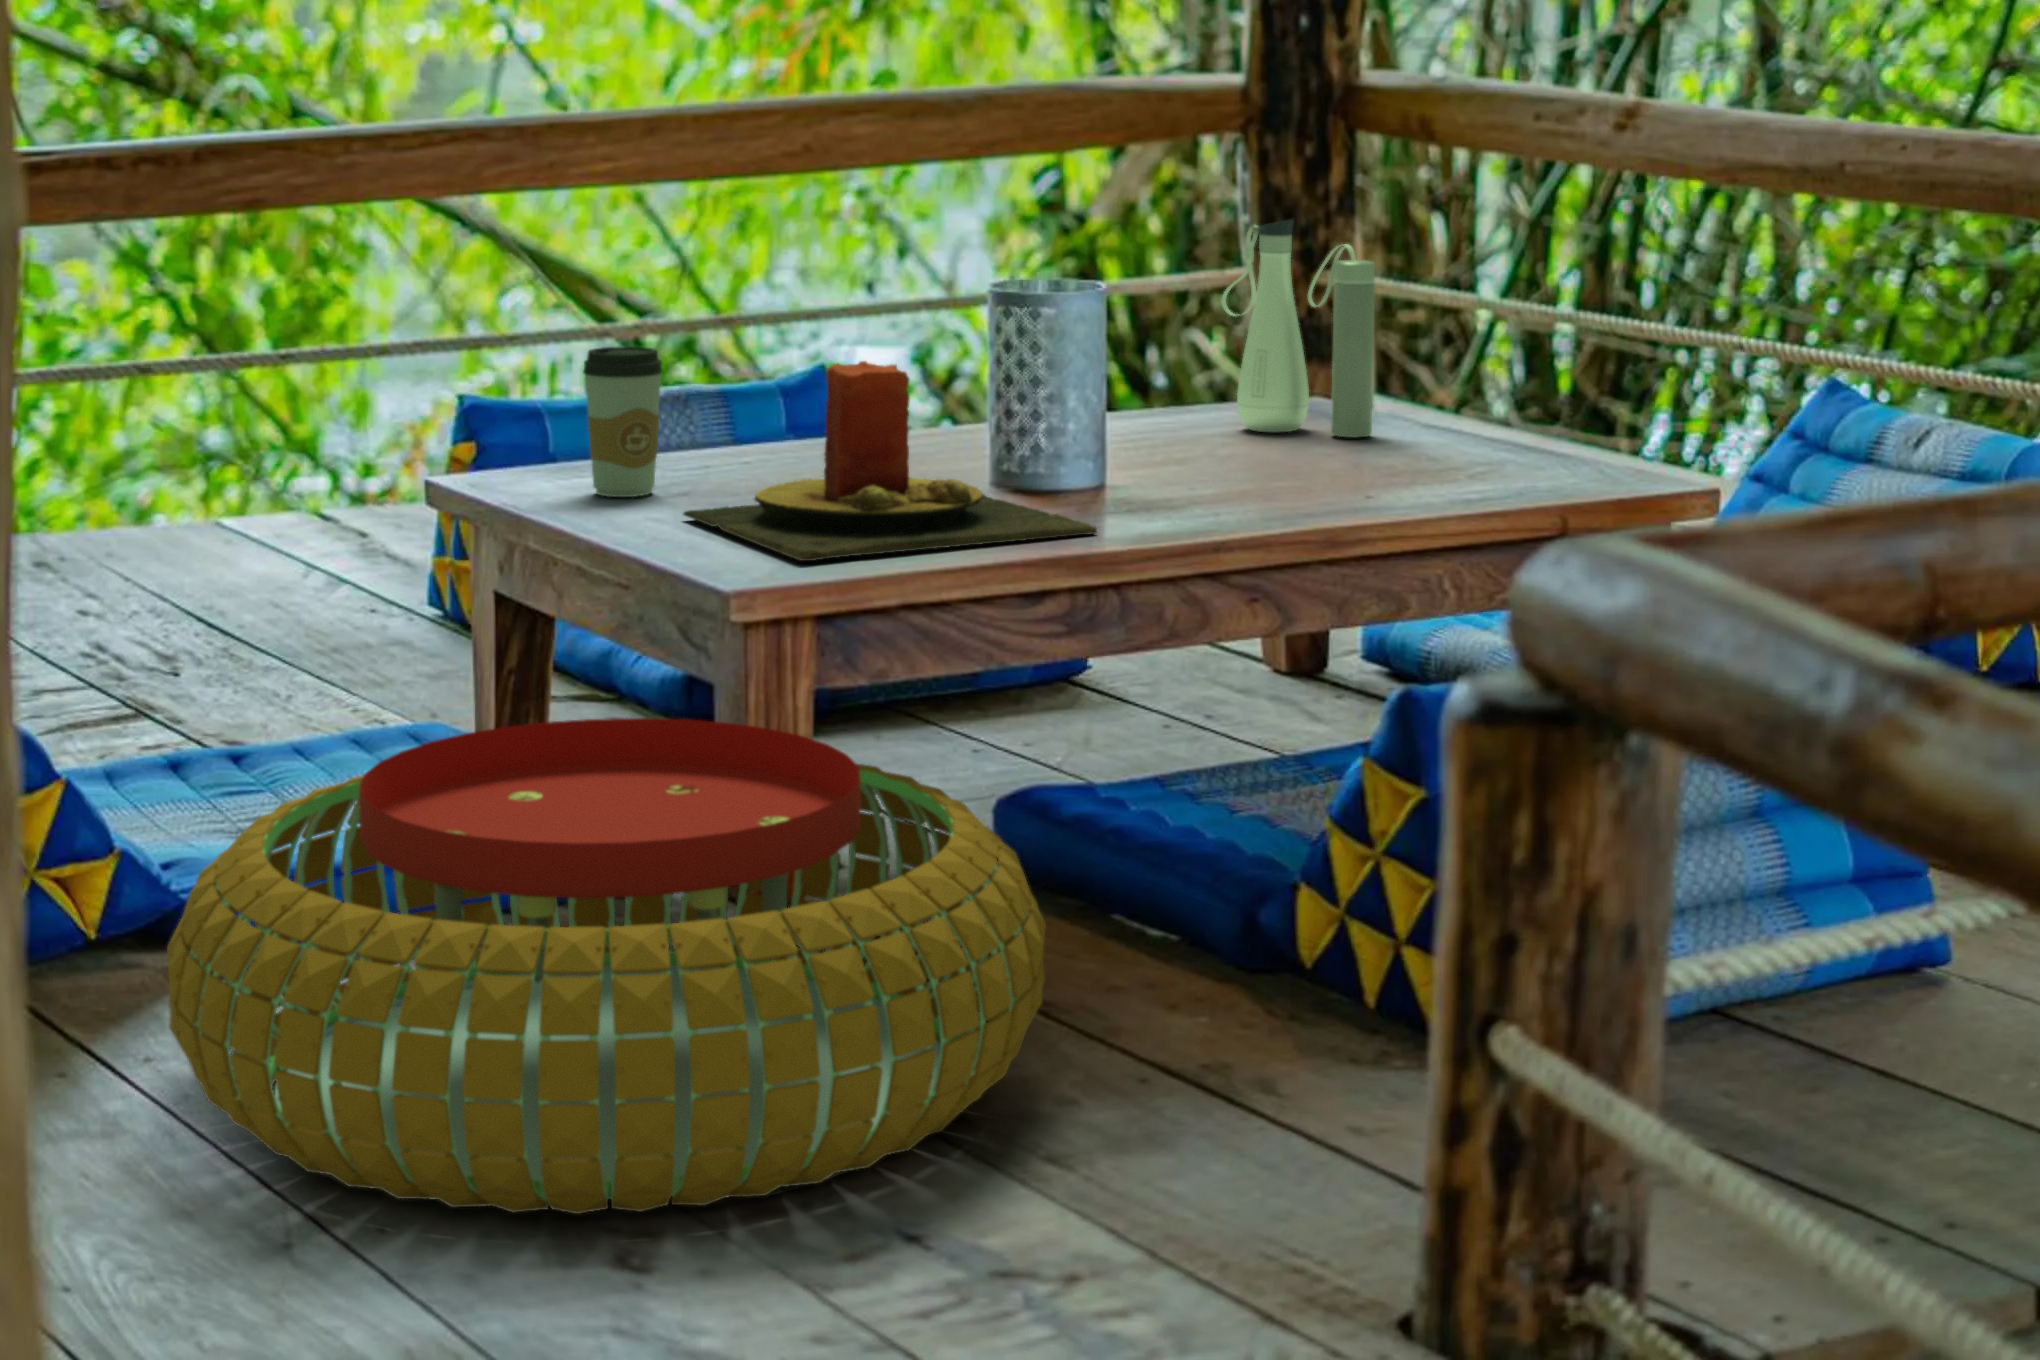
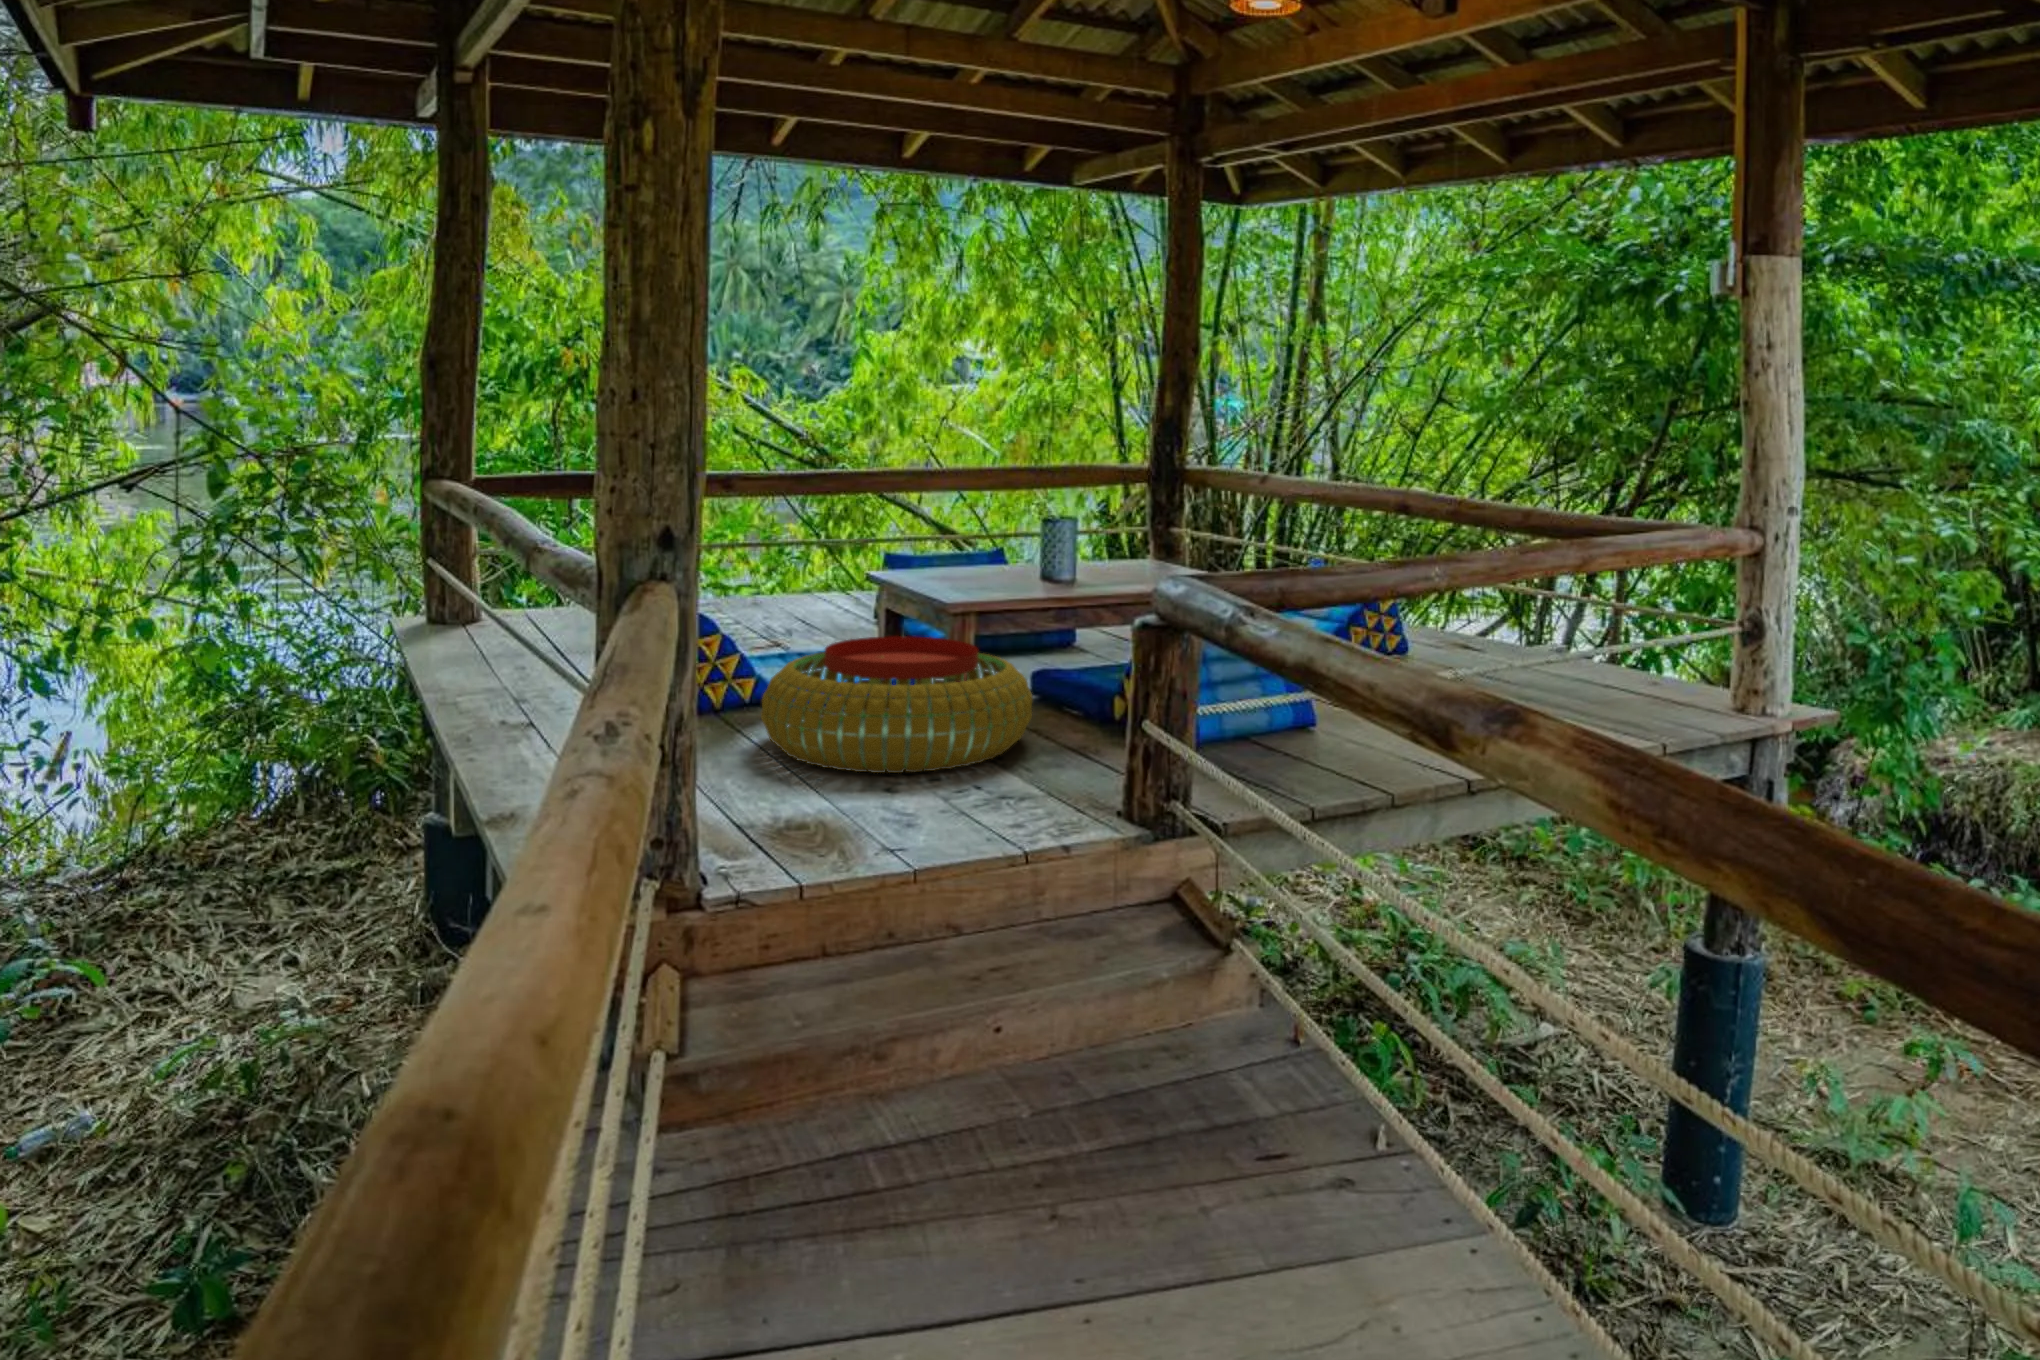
water bottle: present [1221,219,1375,438] -> none [1129,505,1176,574]
coffee cup: present [583,346,662,497] -> none [919,533,944,580]
candle: present [684,361,1097,561] -> none [945,537,1071,595]

